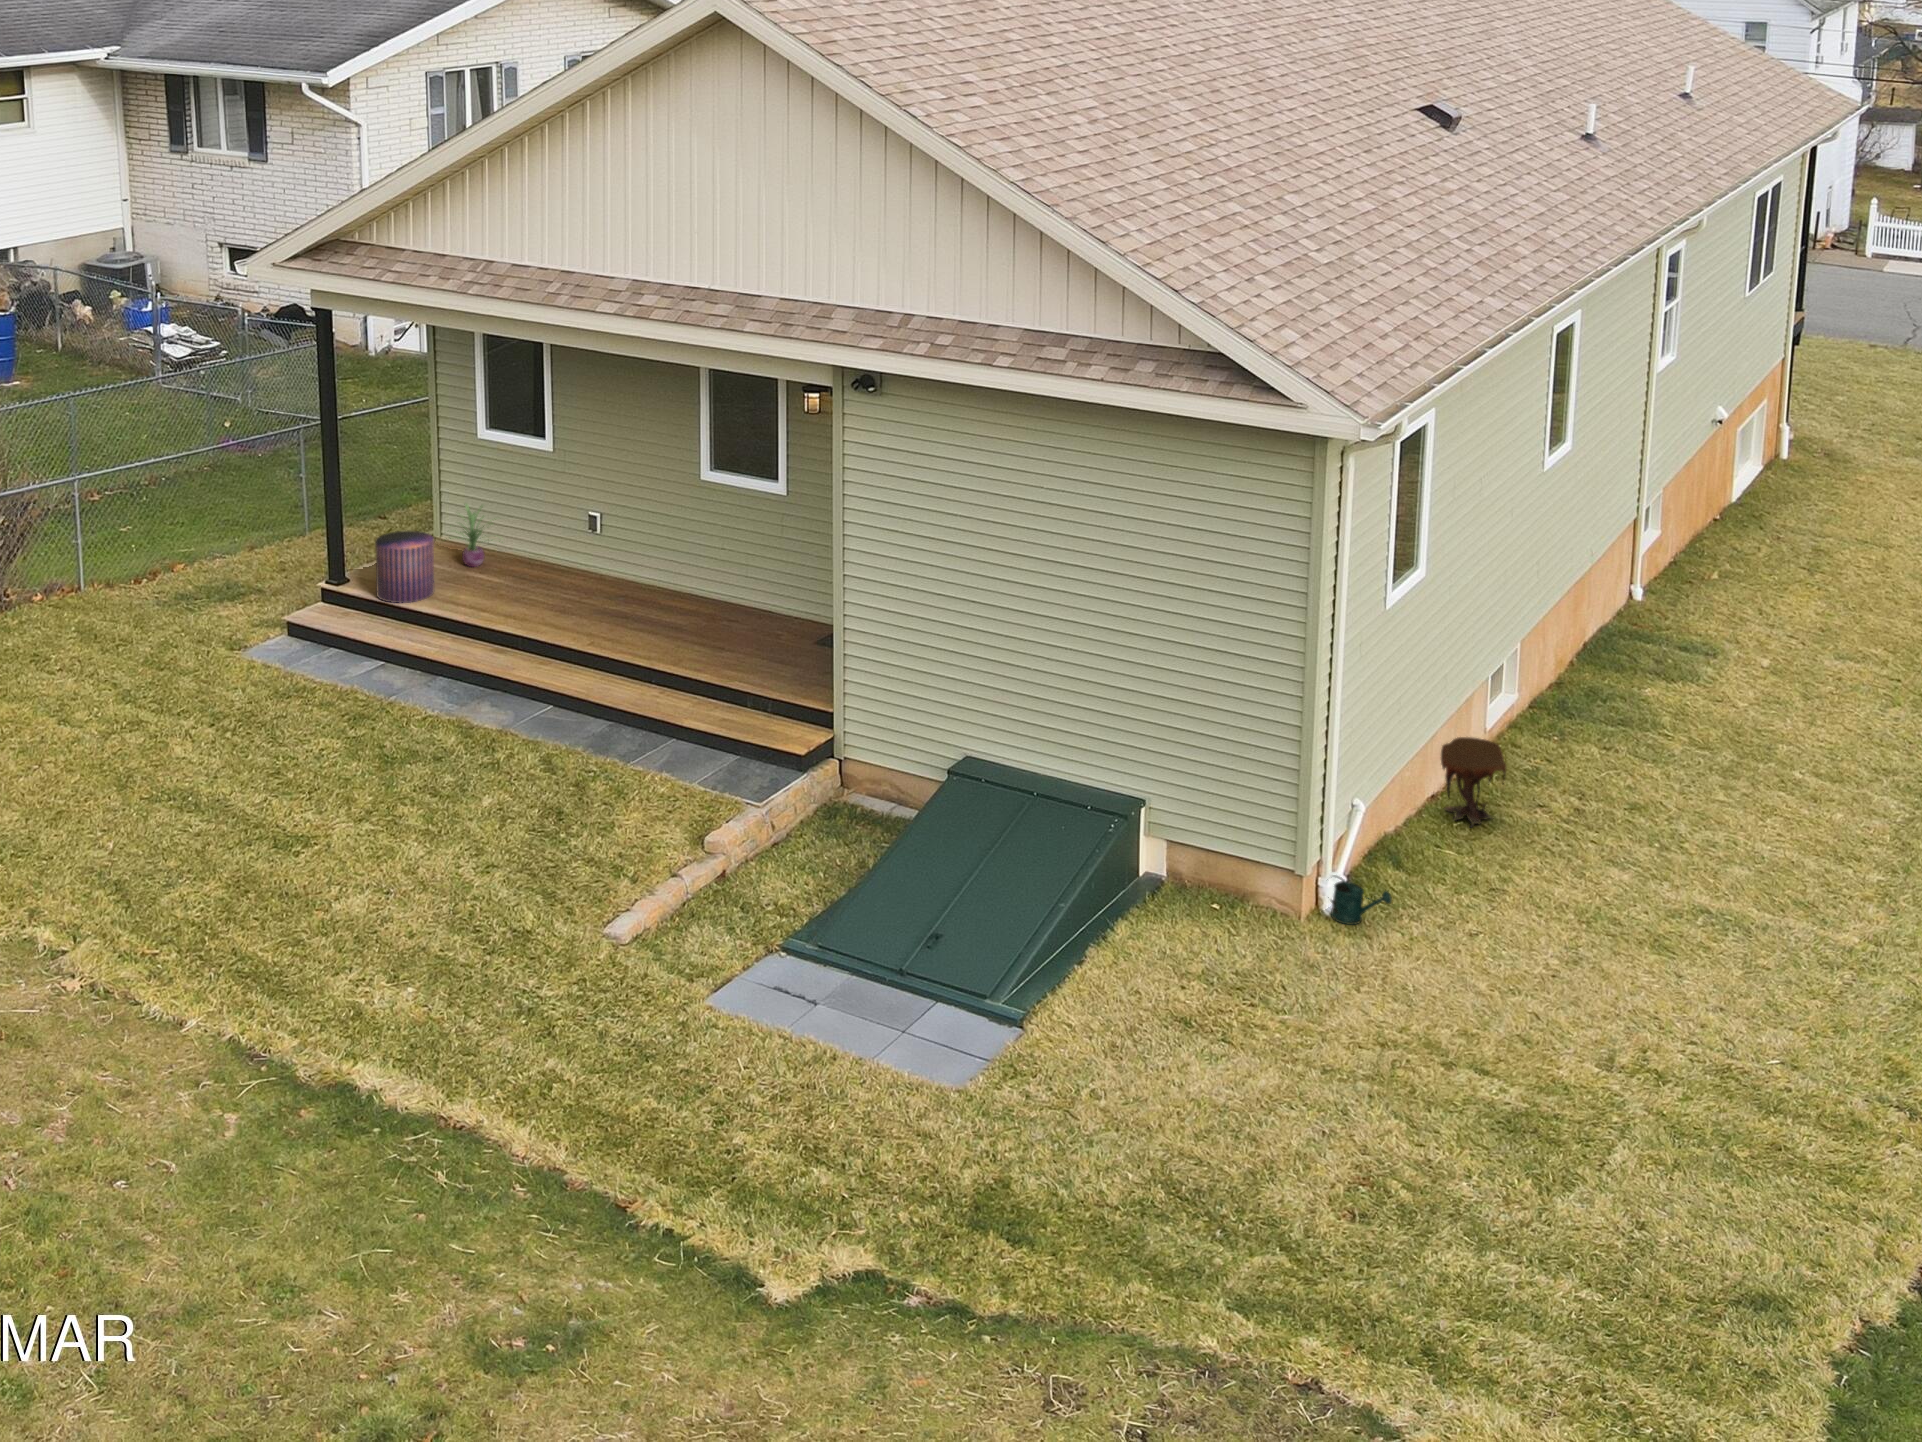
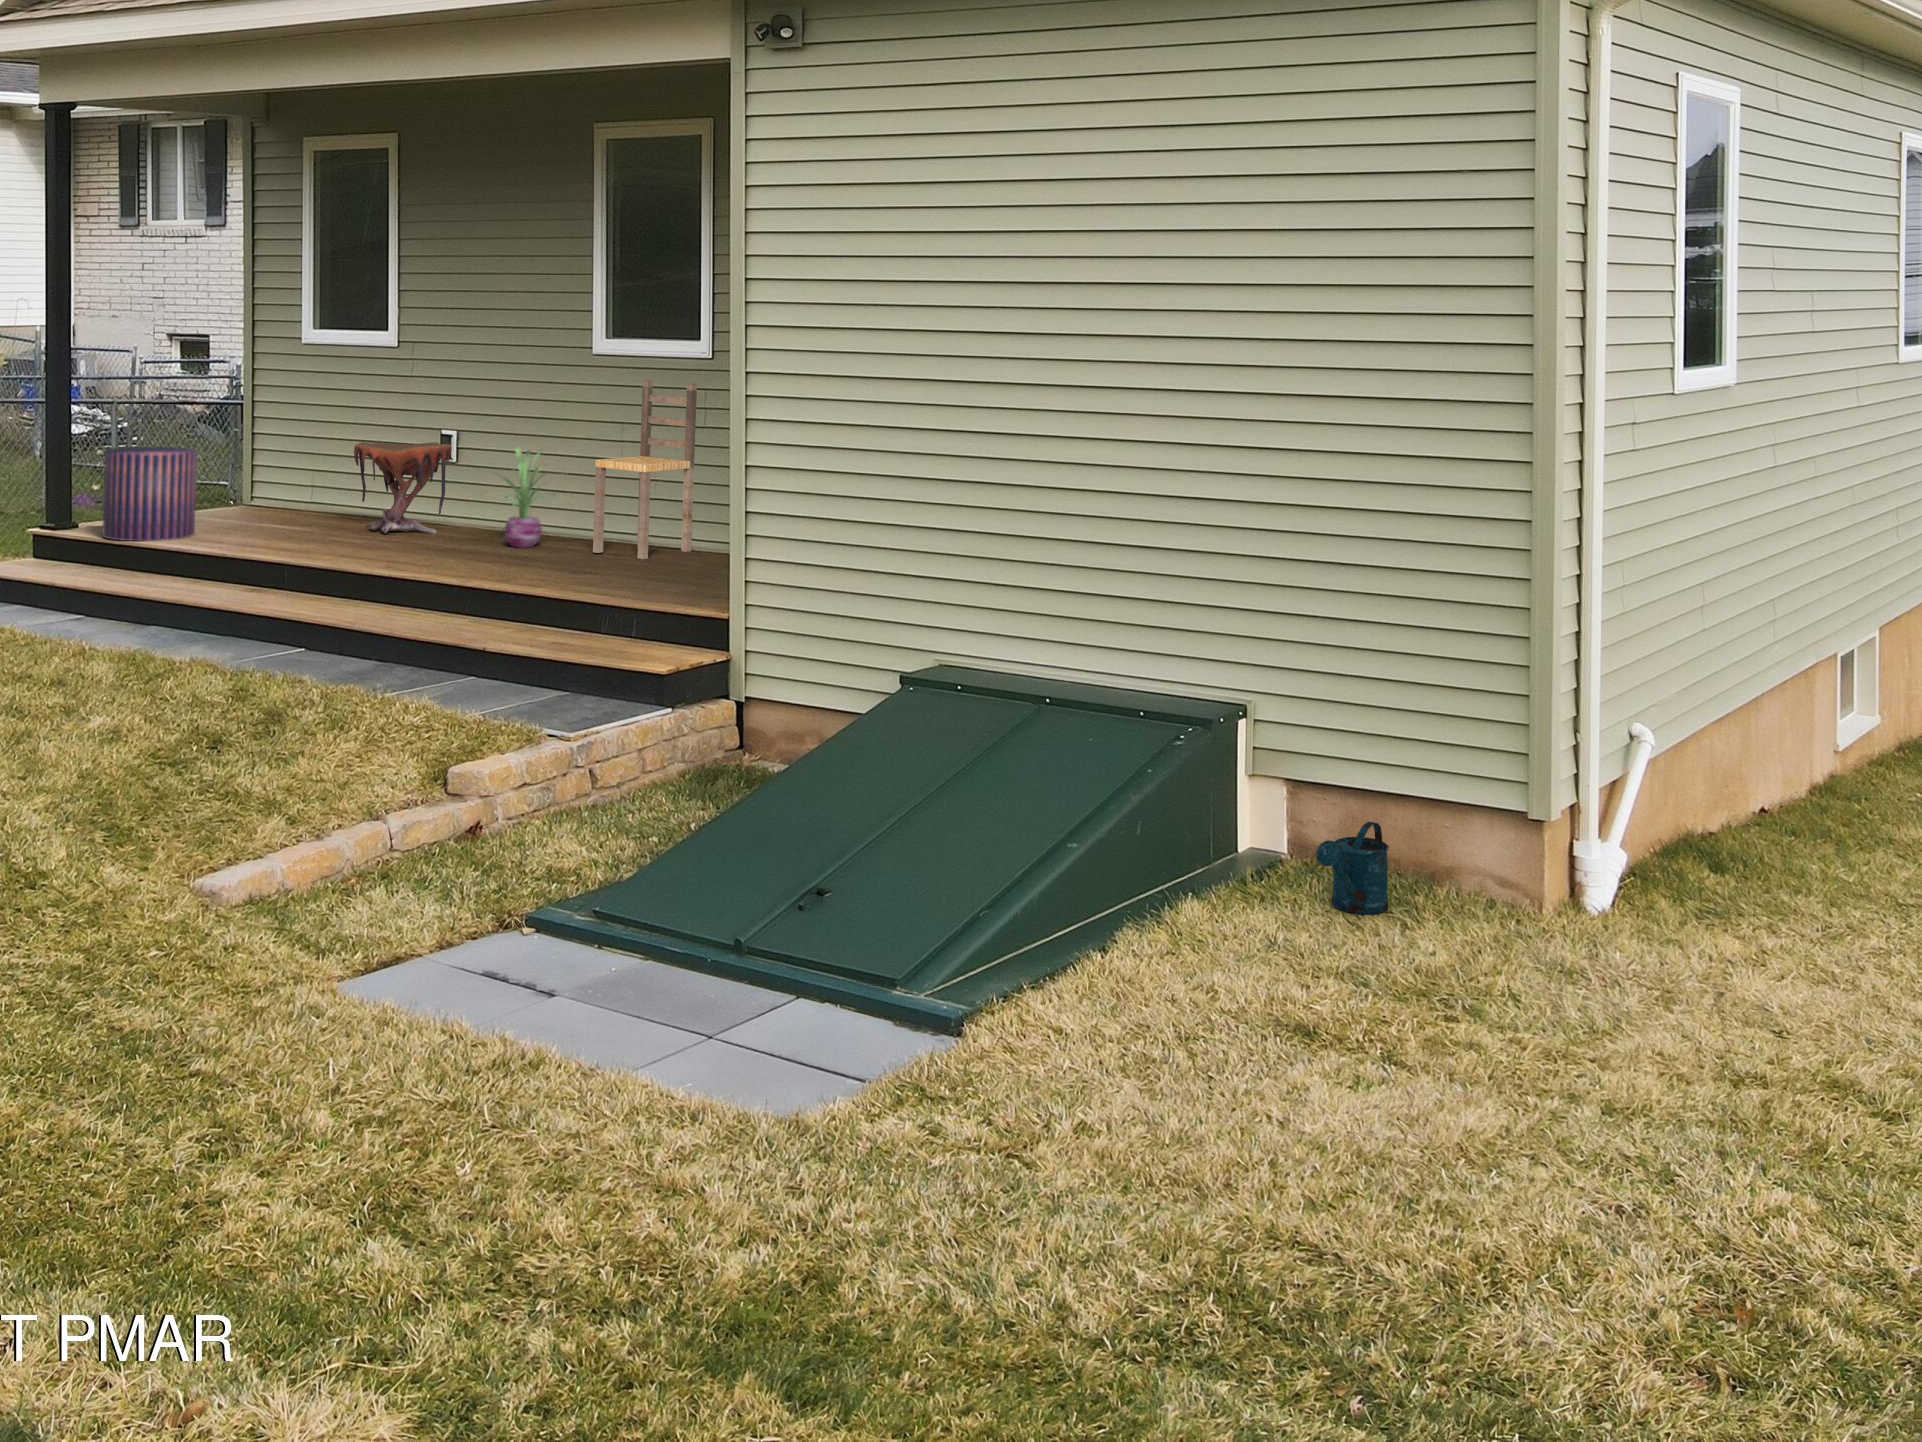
chair: none [712,498,775,624] -> present [593,380,697,559]
decorative plant: present [446,504,496,567] -> present [472,446,571,548]
side table: present [1441,737,1506,827] -> present [354,442,452,534]
watering can: present [1331,876,1392,925] -> present [1316,822,1389,914]

